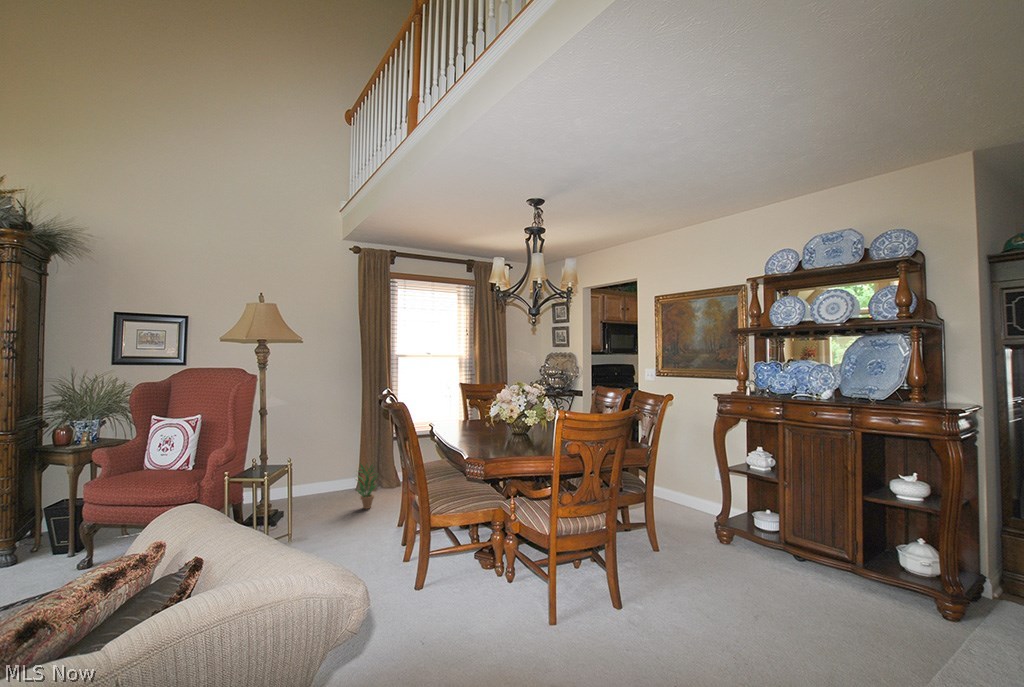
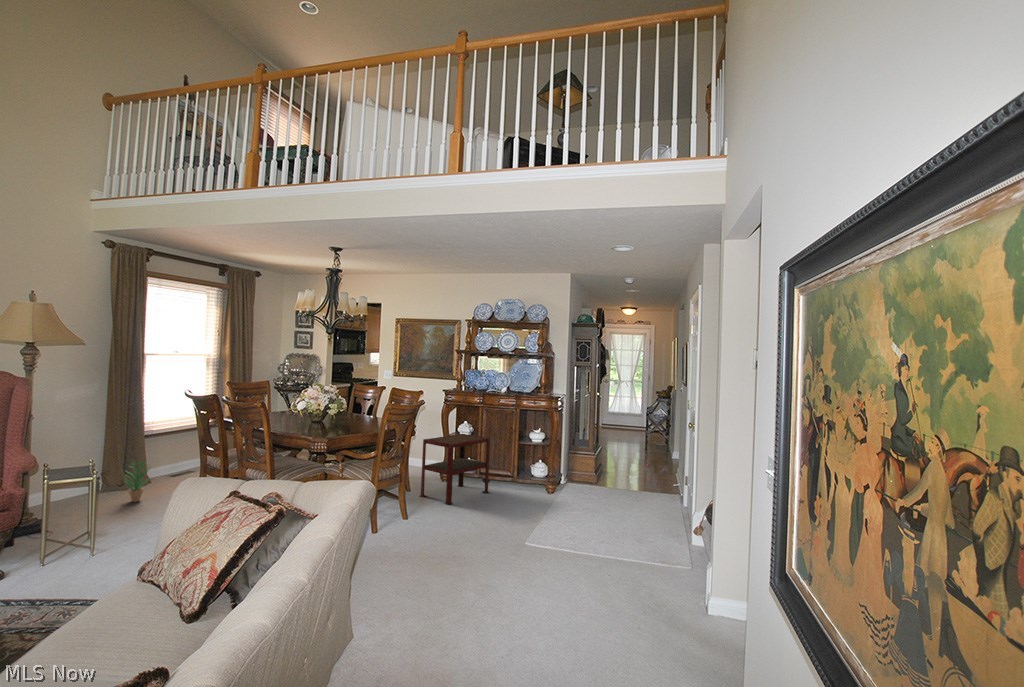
side table: none [675,467,806,592] -> present [420,434,490,504]

